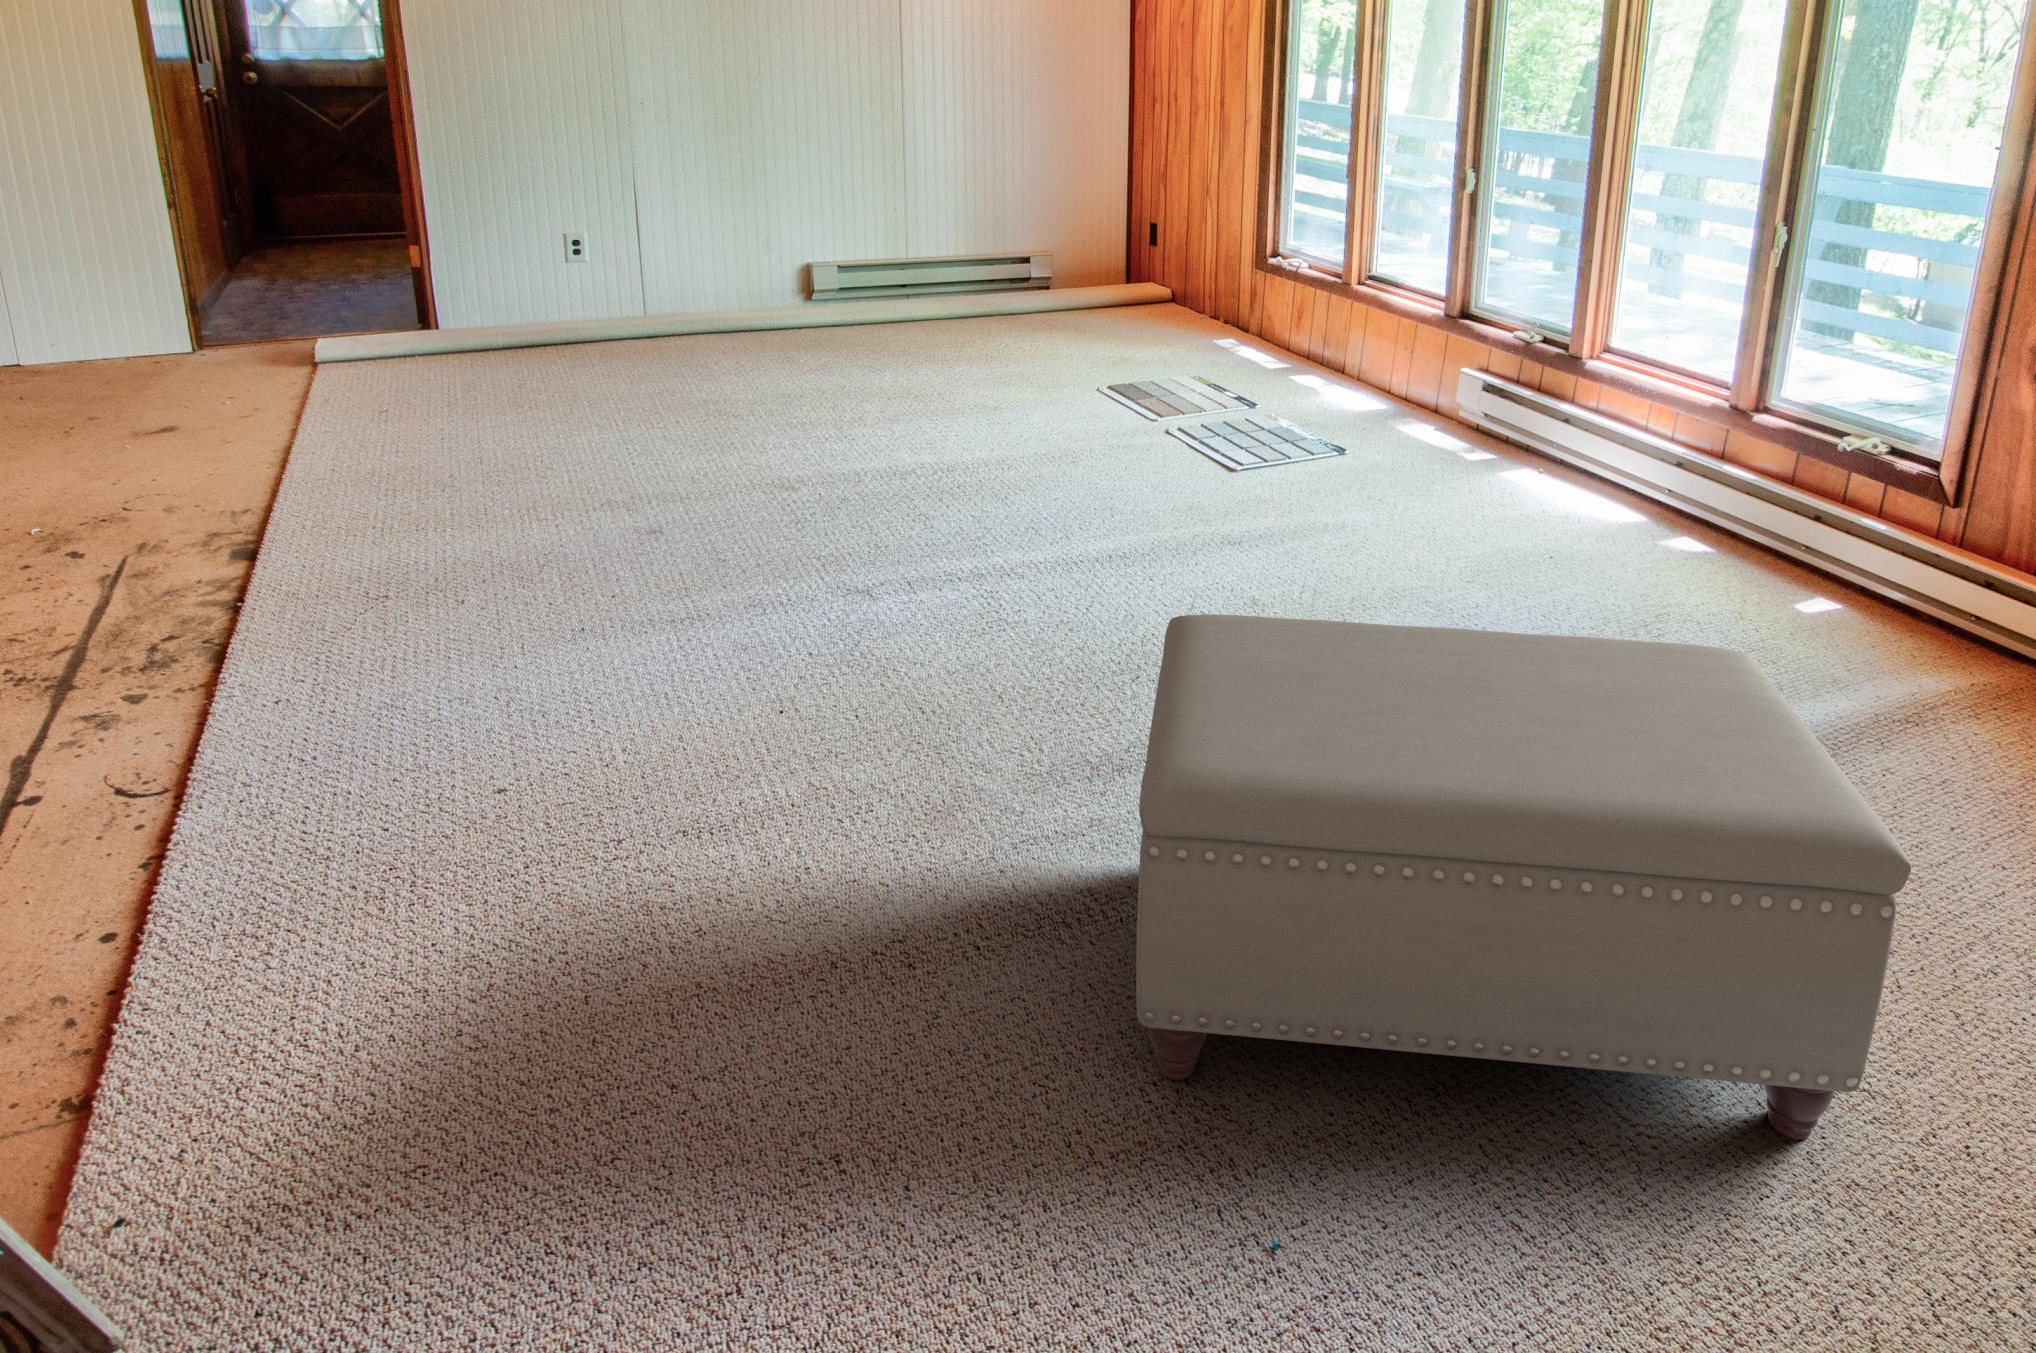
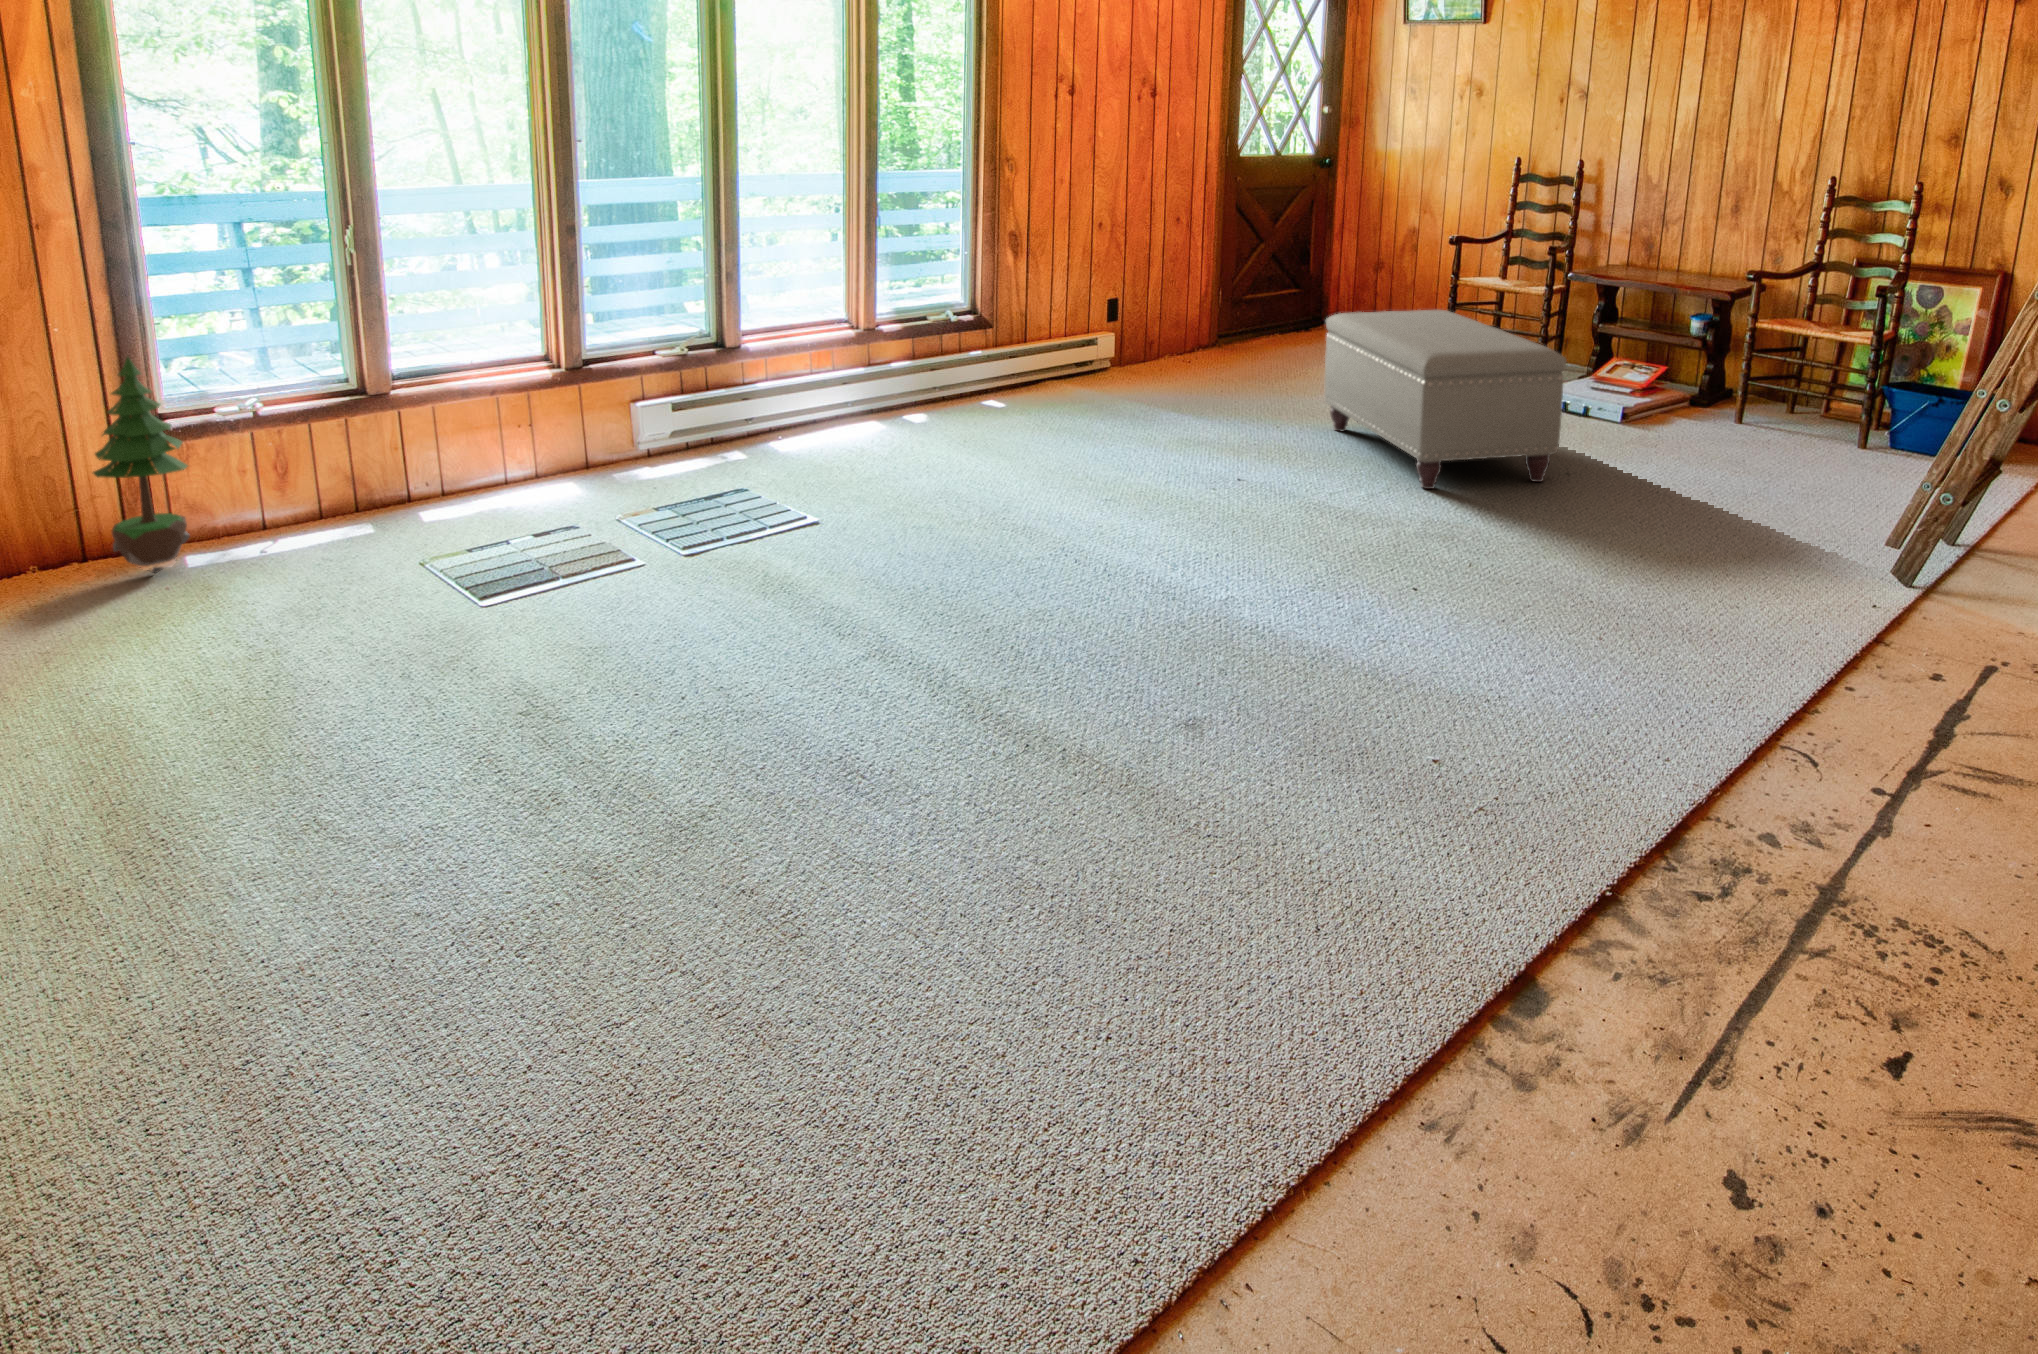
potted tree: none [1207,205,1254,338] -> present [93,357,190,573]

